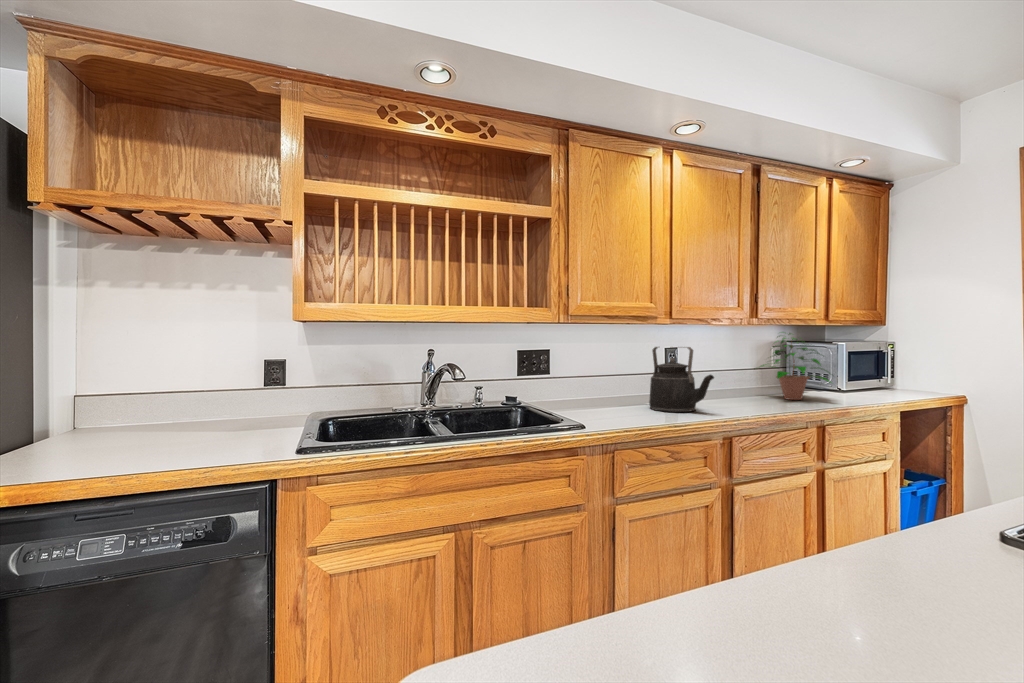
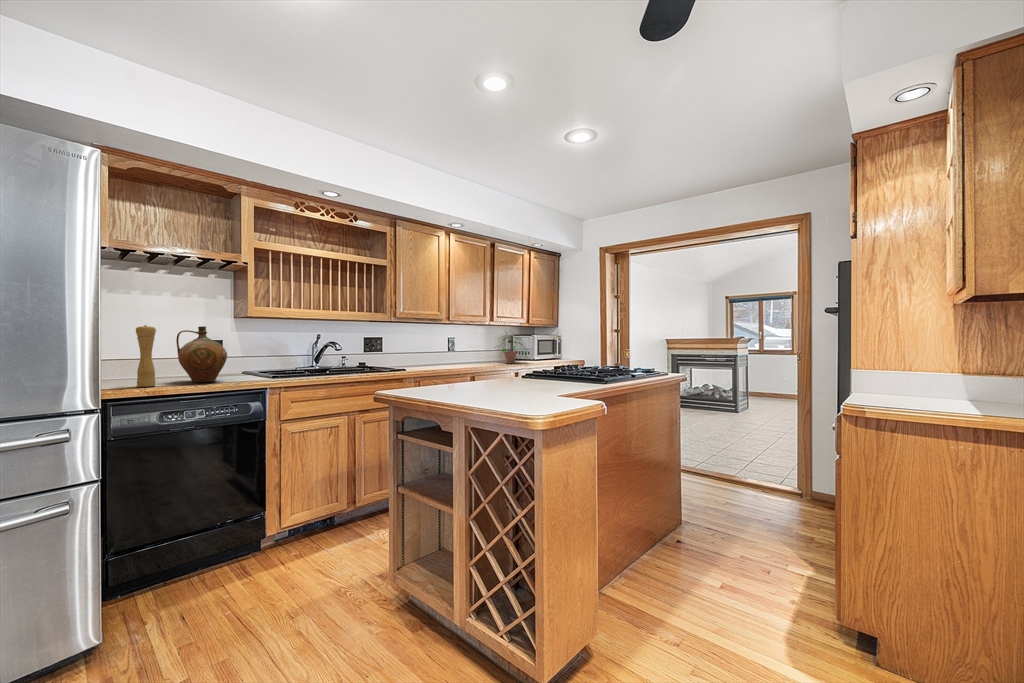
ceramic jug: none [157,341,247,448] -> present [176,326,227,382]
pepper mill: none [70,343,108,461] -> present [136,325,156,387]
kettle: present [649,347,714,412] -> none [438,335,469,368]

